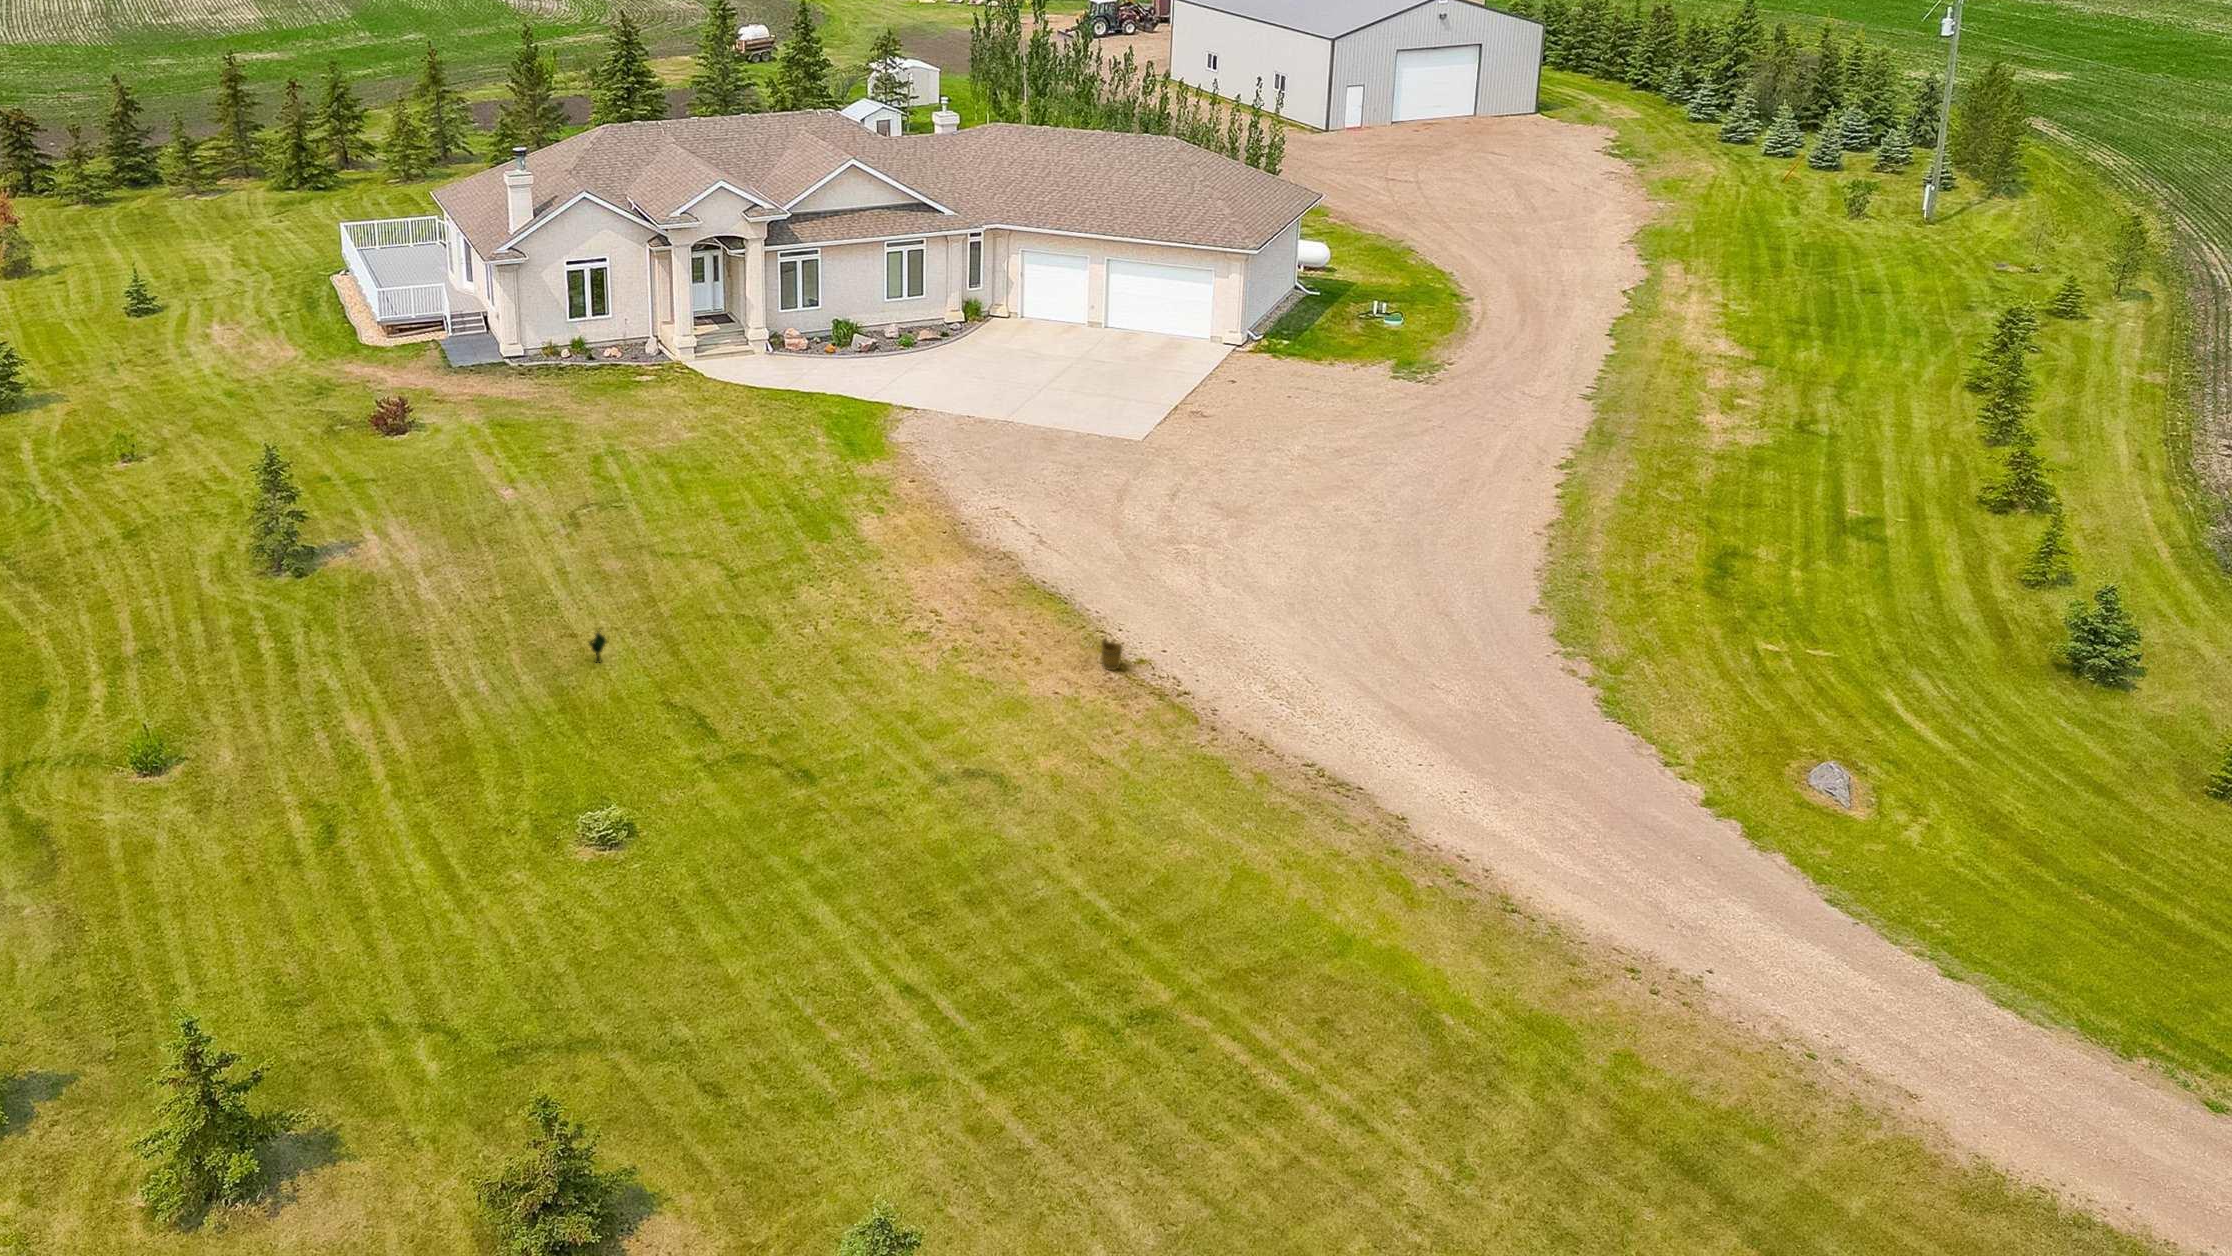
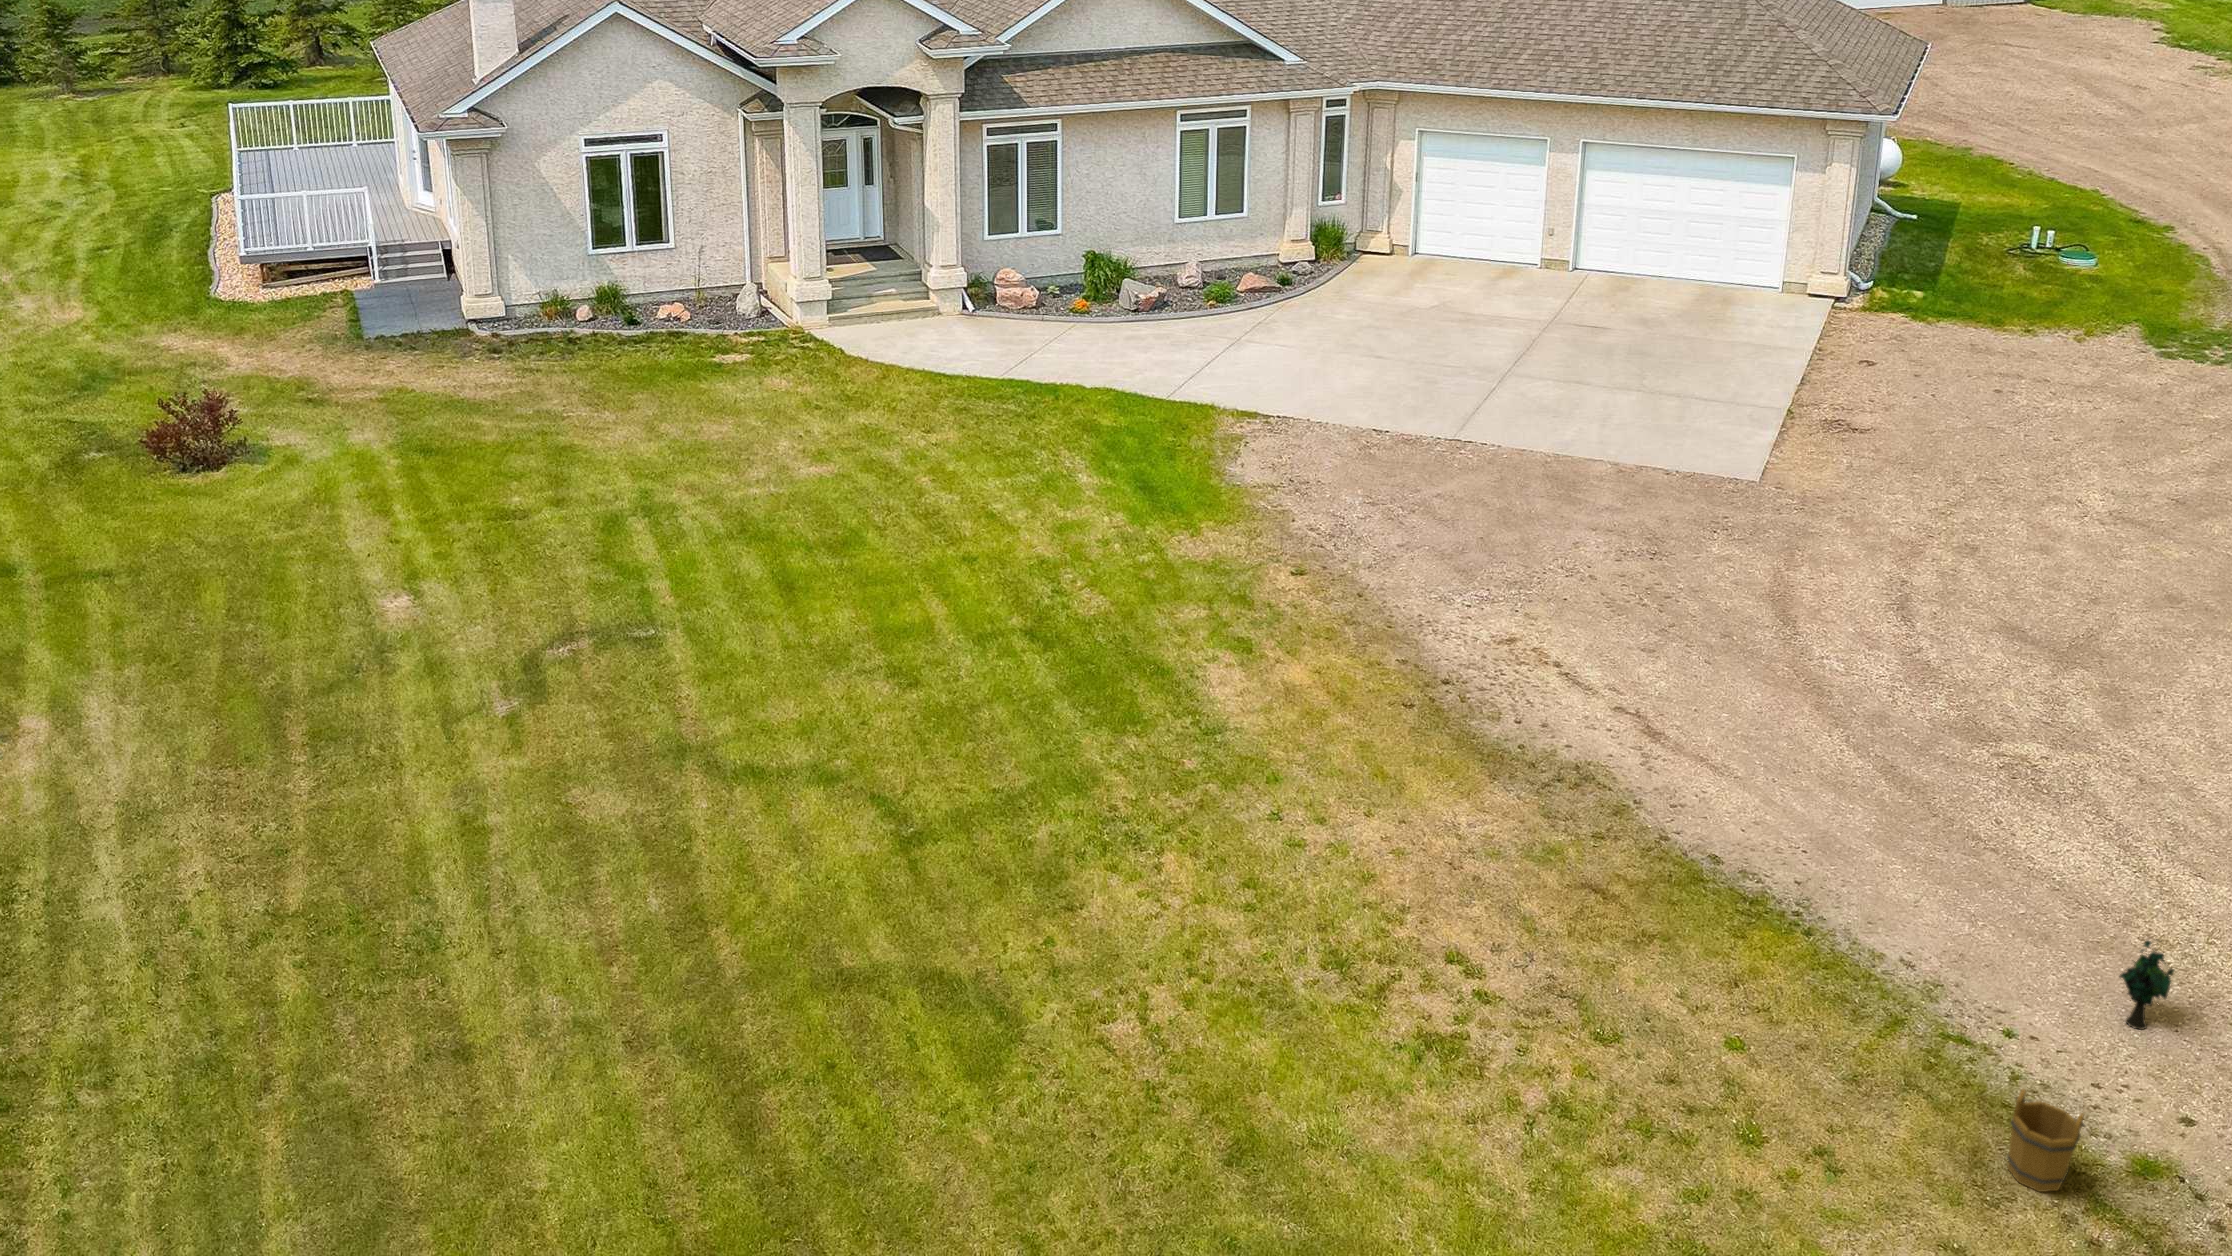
decorative plant: present [589,628,607,663] -> present [2119,939,2174,1030]

